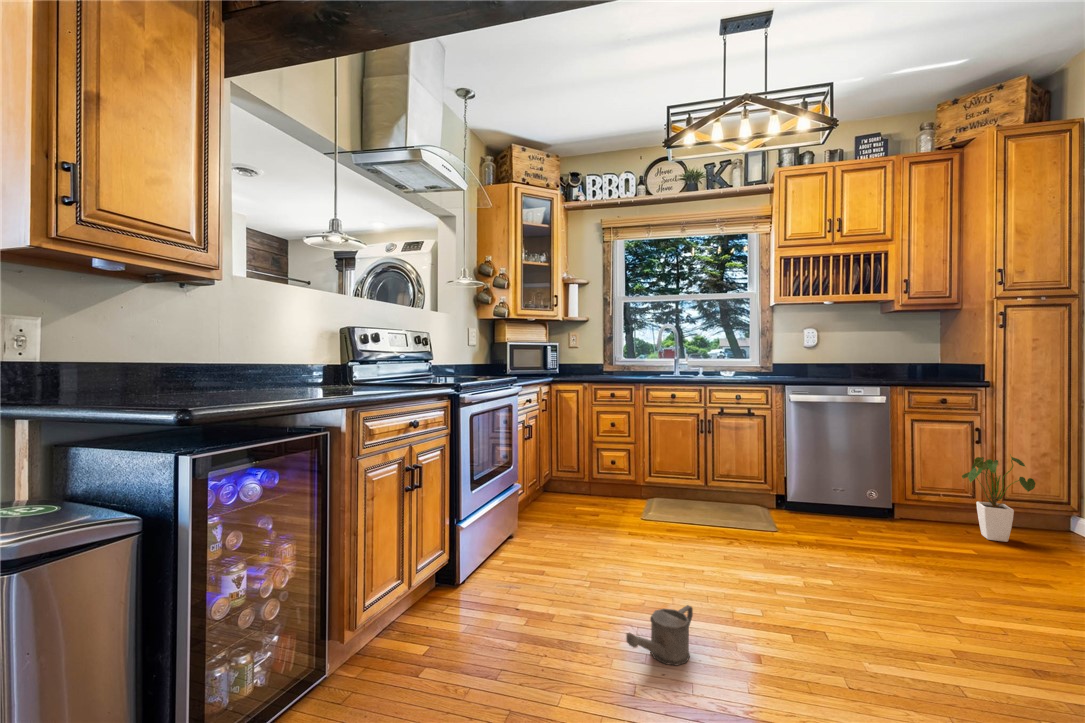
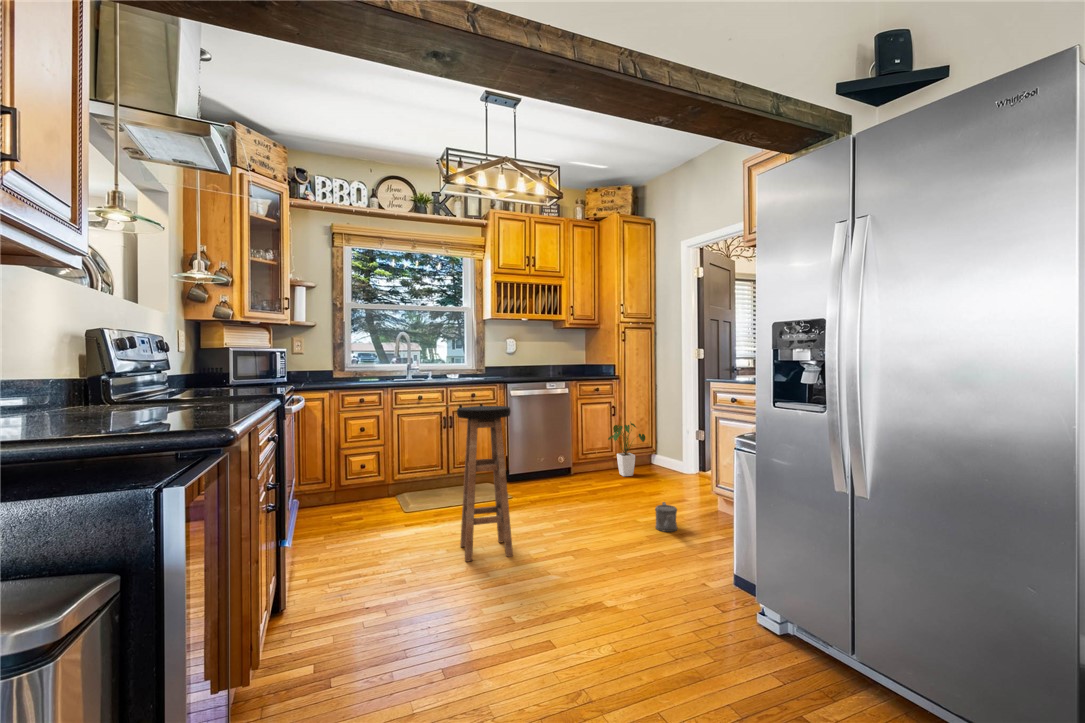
bar stool: none [651,410,720,607] -> present [457,406,513,562]
watering can: present [626,605,693,665] -> present [655,502,678,532]

